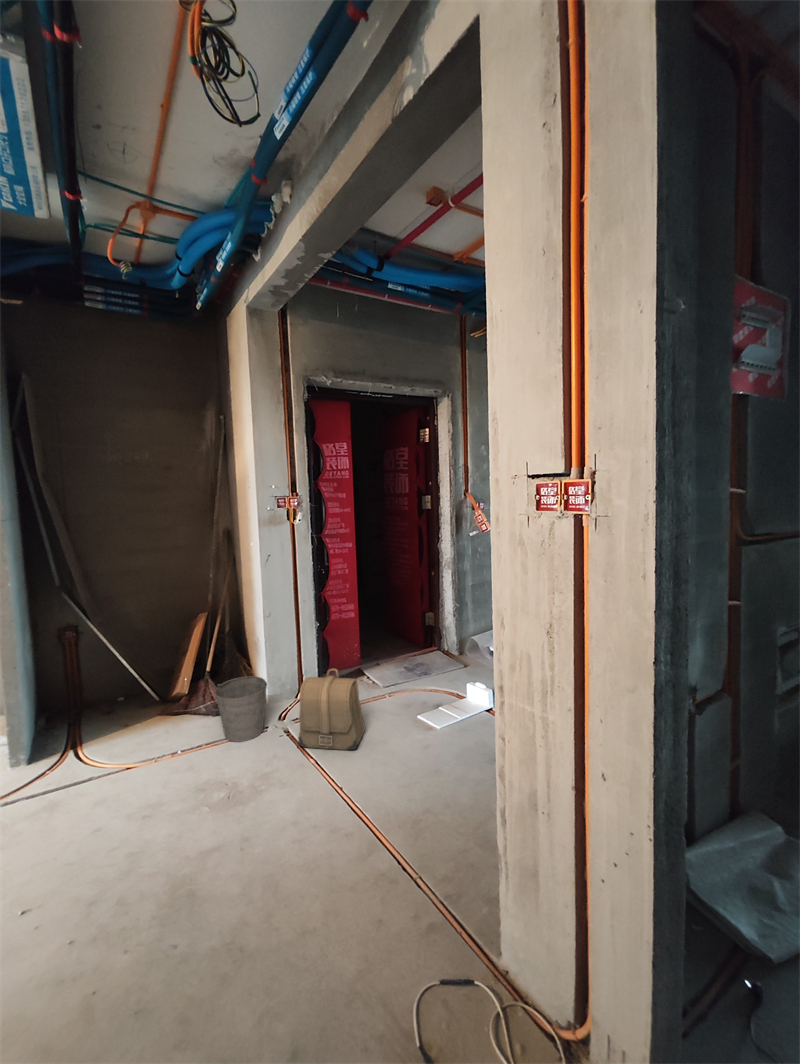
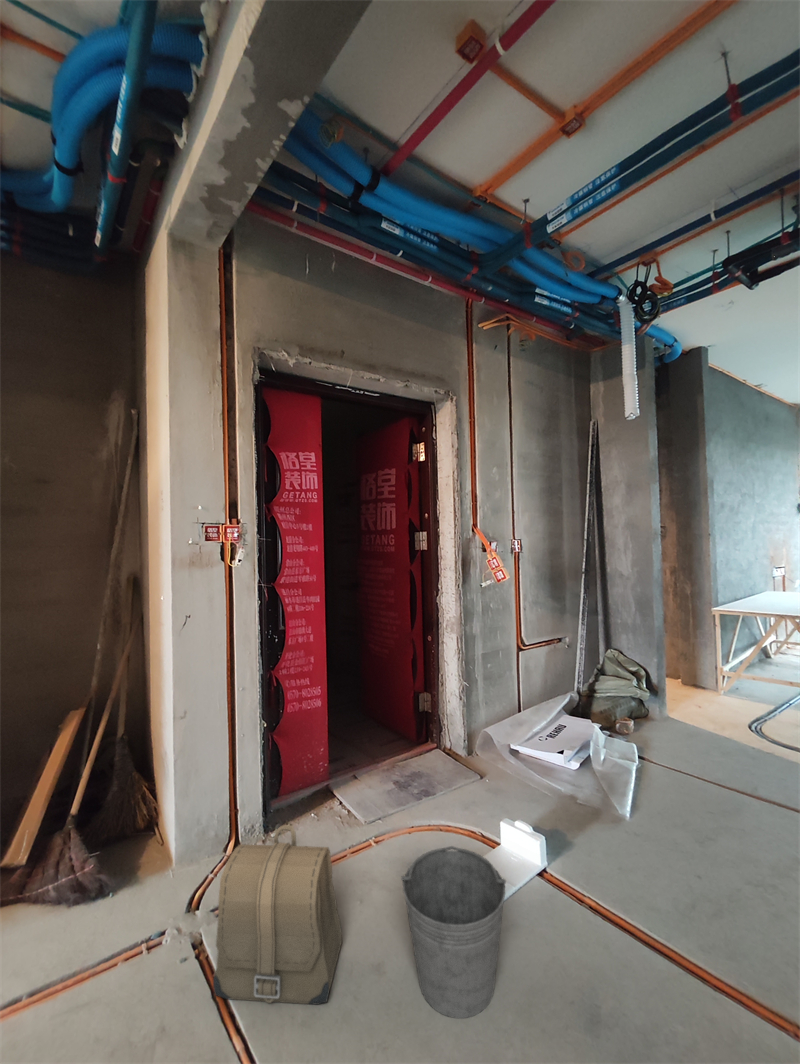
bucket: present [215,676,267,742] -> present [401,846,506,1018]

